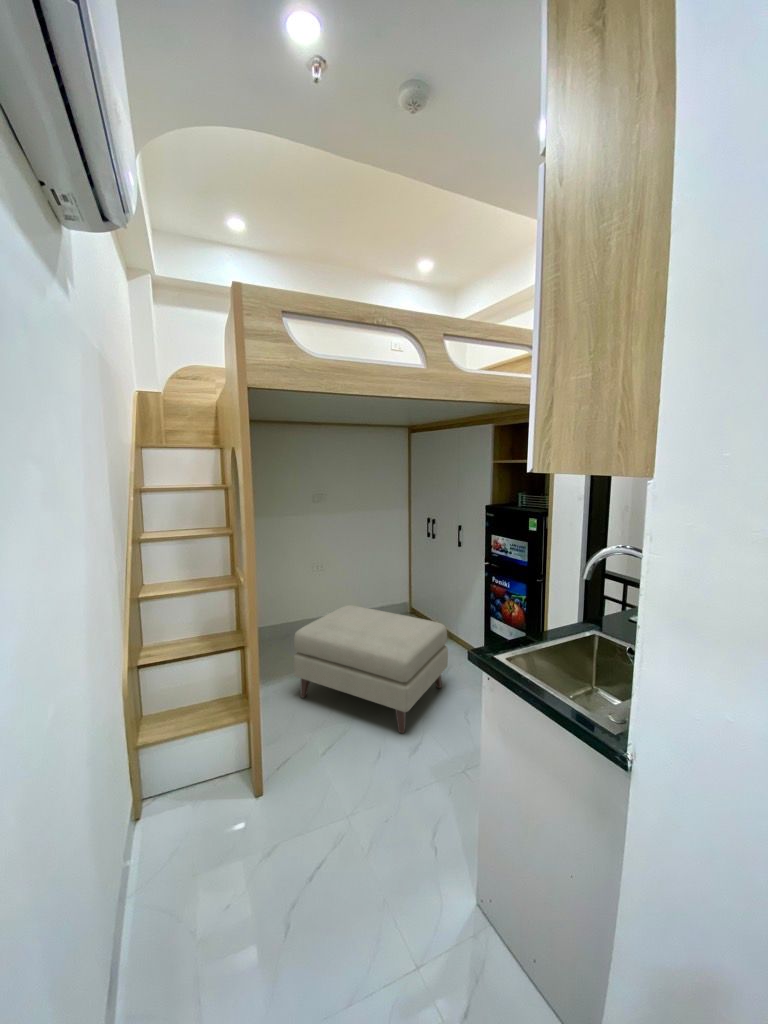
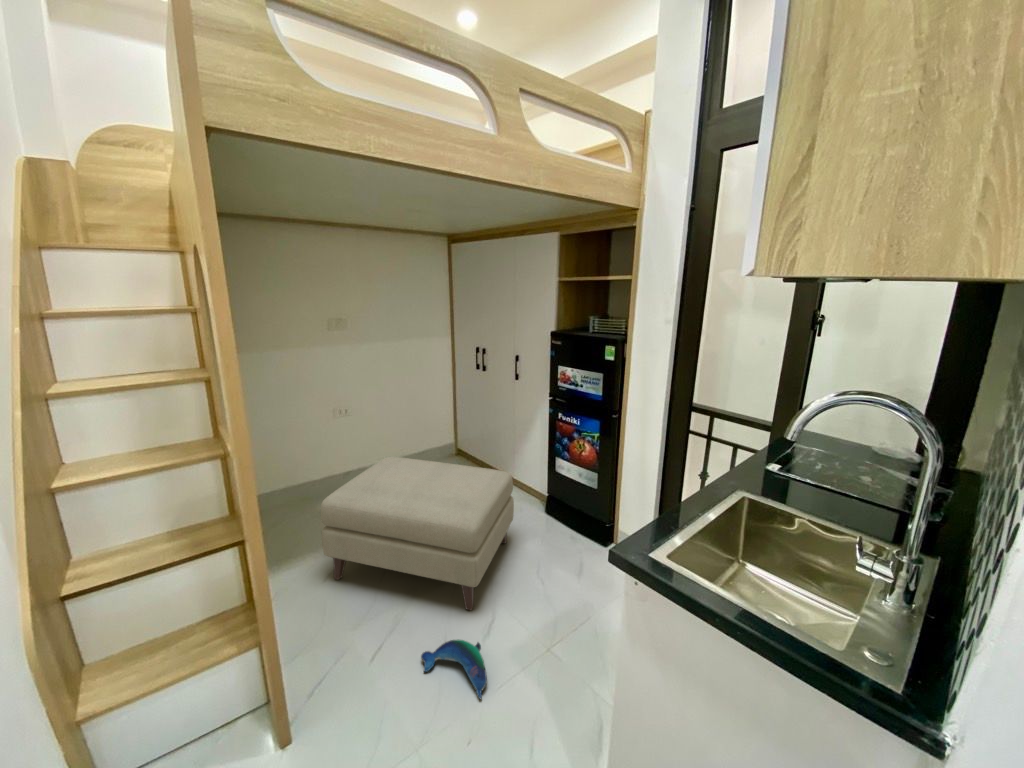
plush toy: none [359,748,407,794] -> present [421,640,487,699]

